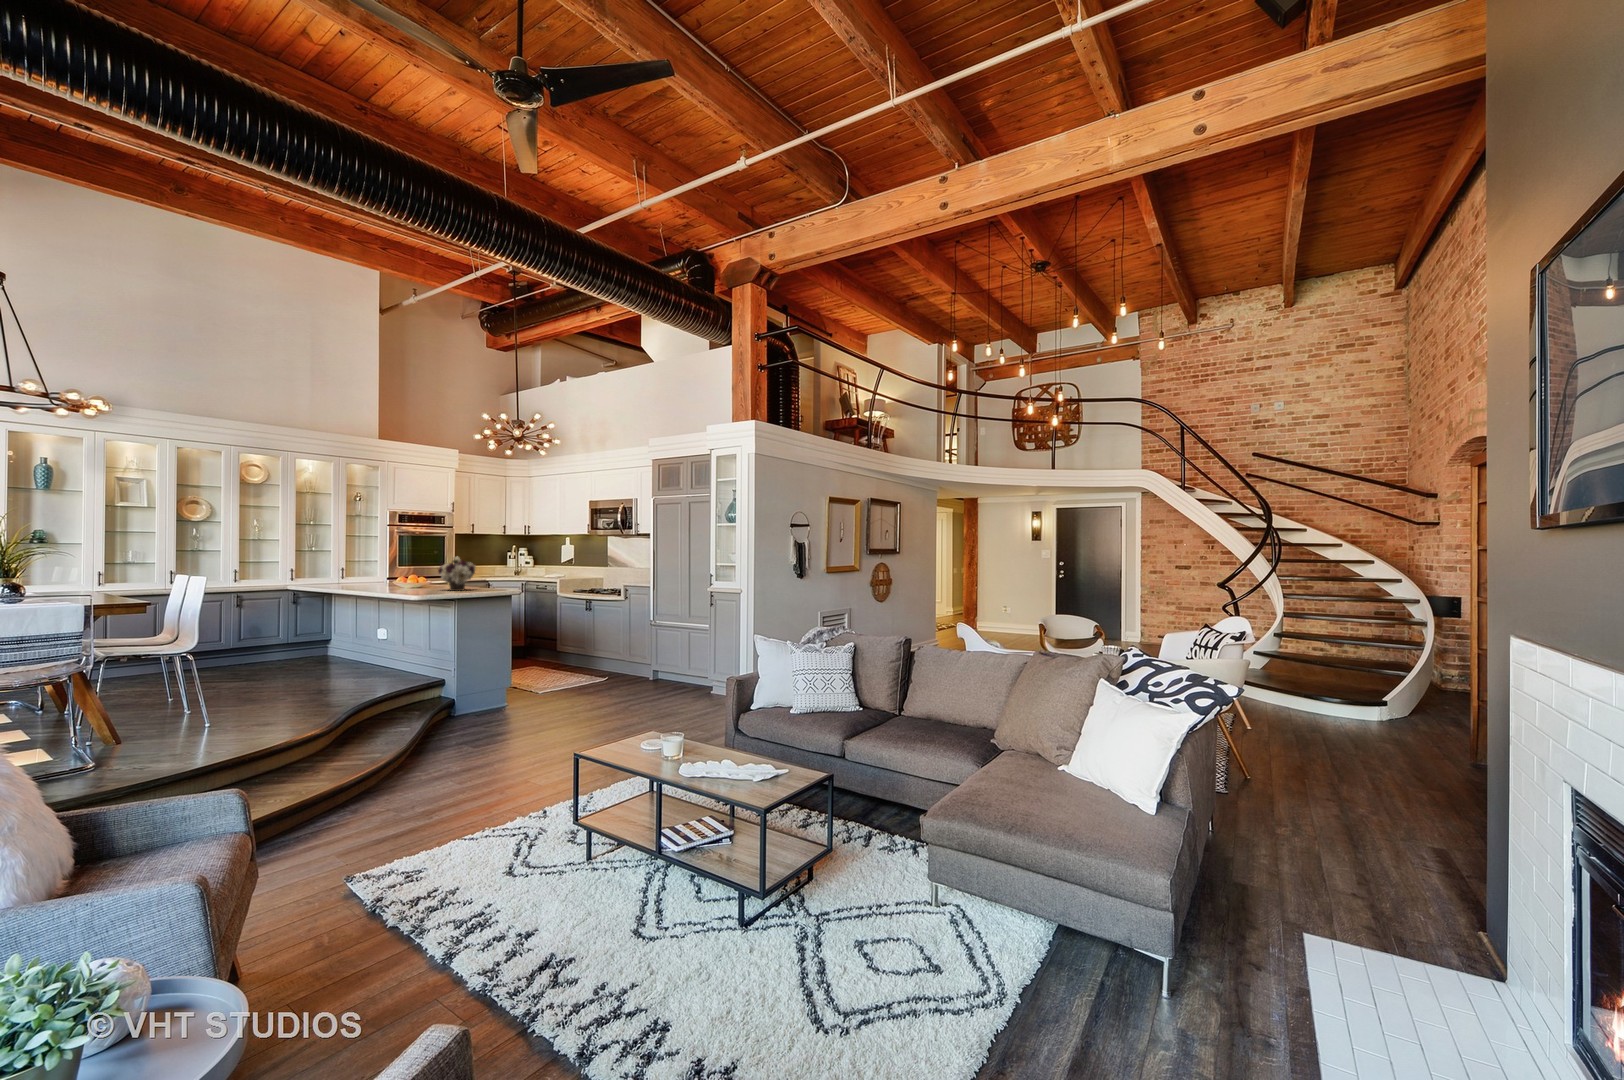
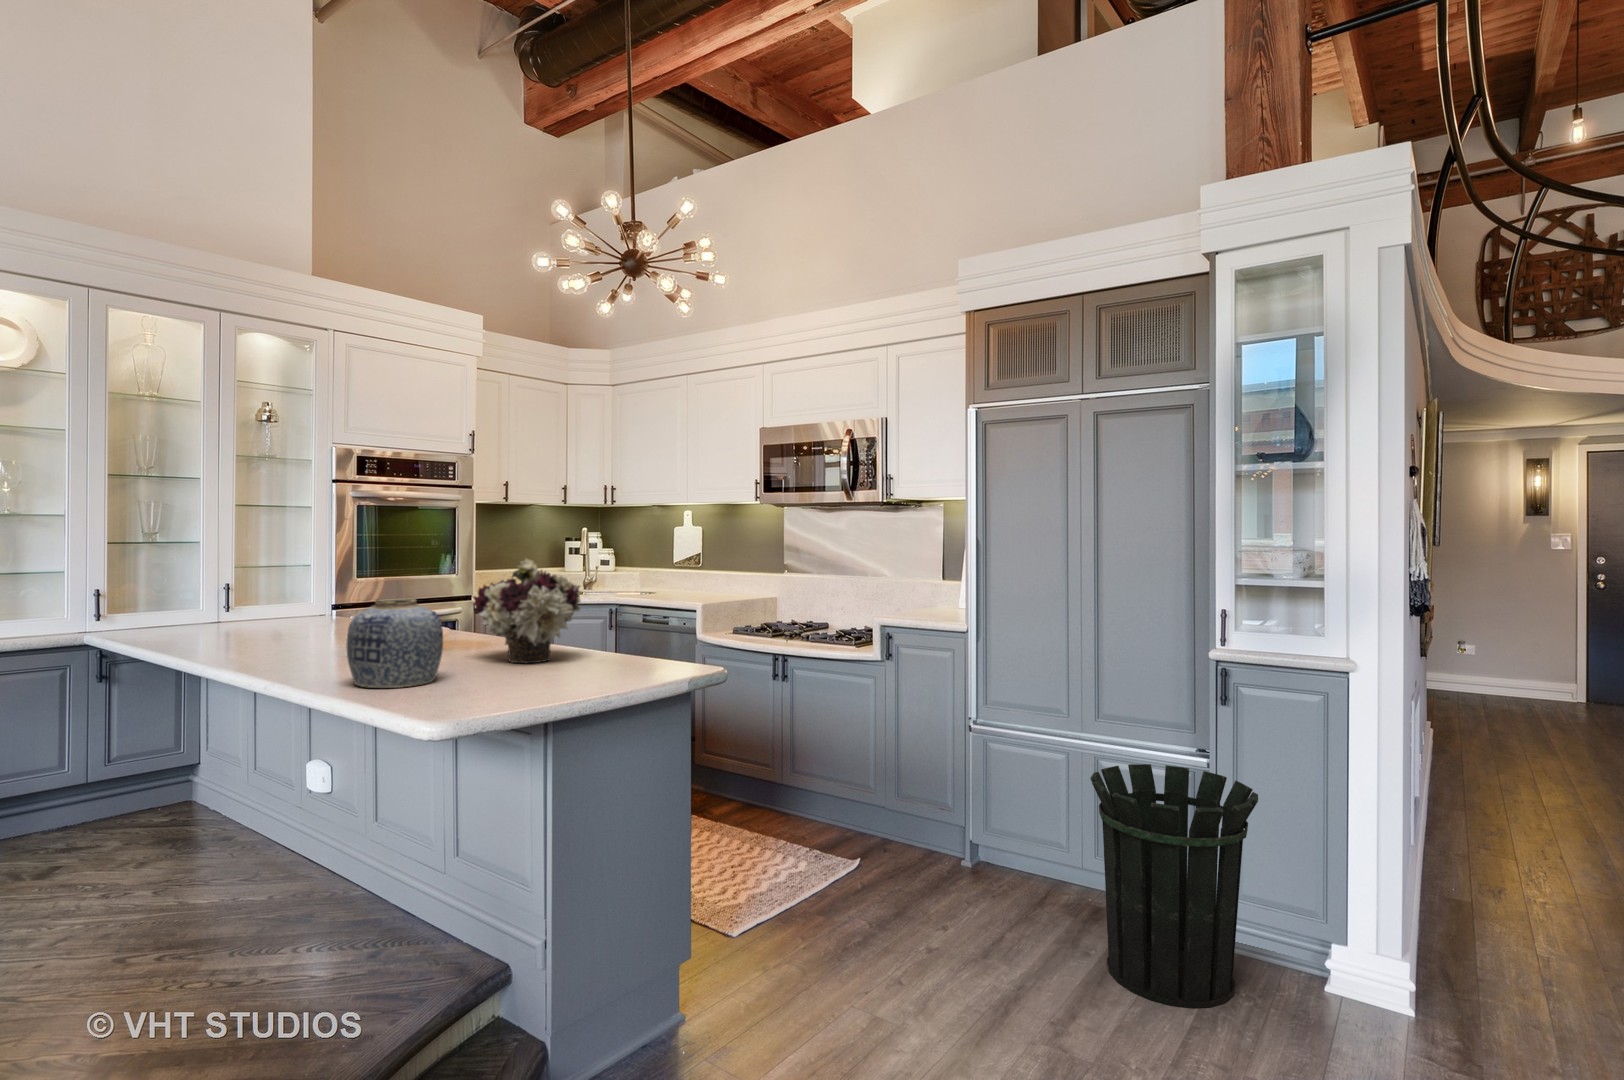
vase: none [394,567,425,593] -> present [346,599,443,688]
waste bin: none [655,631,709,704] -> present [1090,764,1258,1008]

